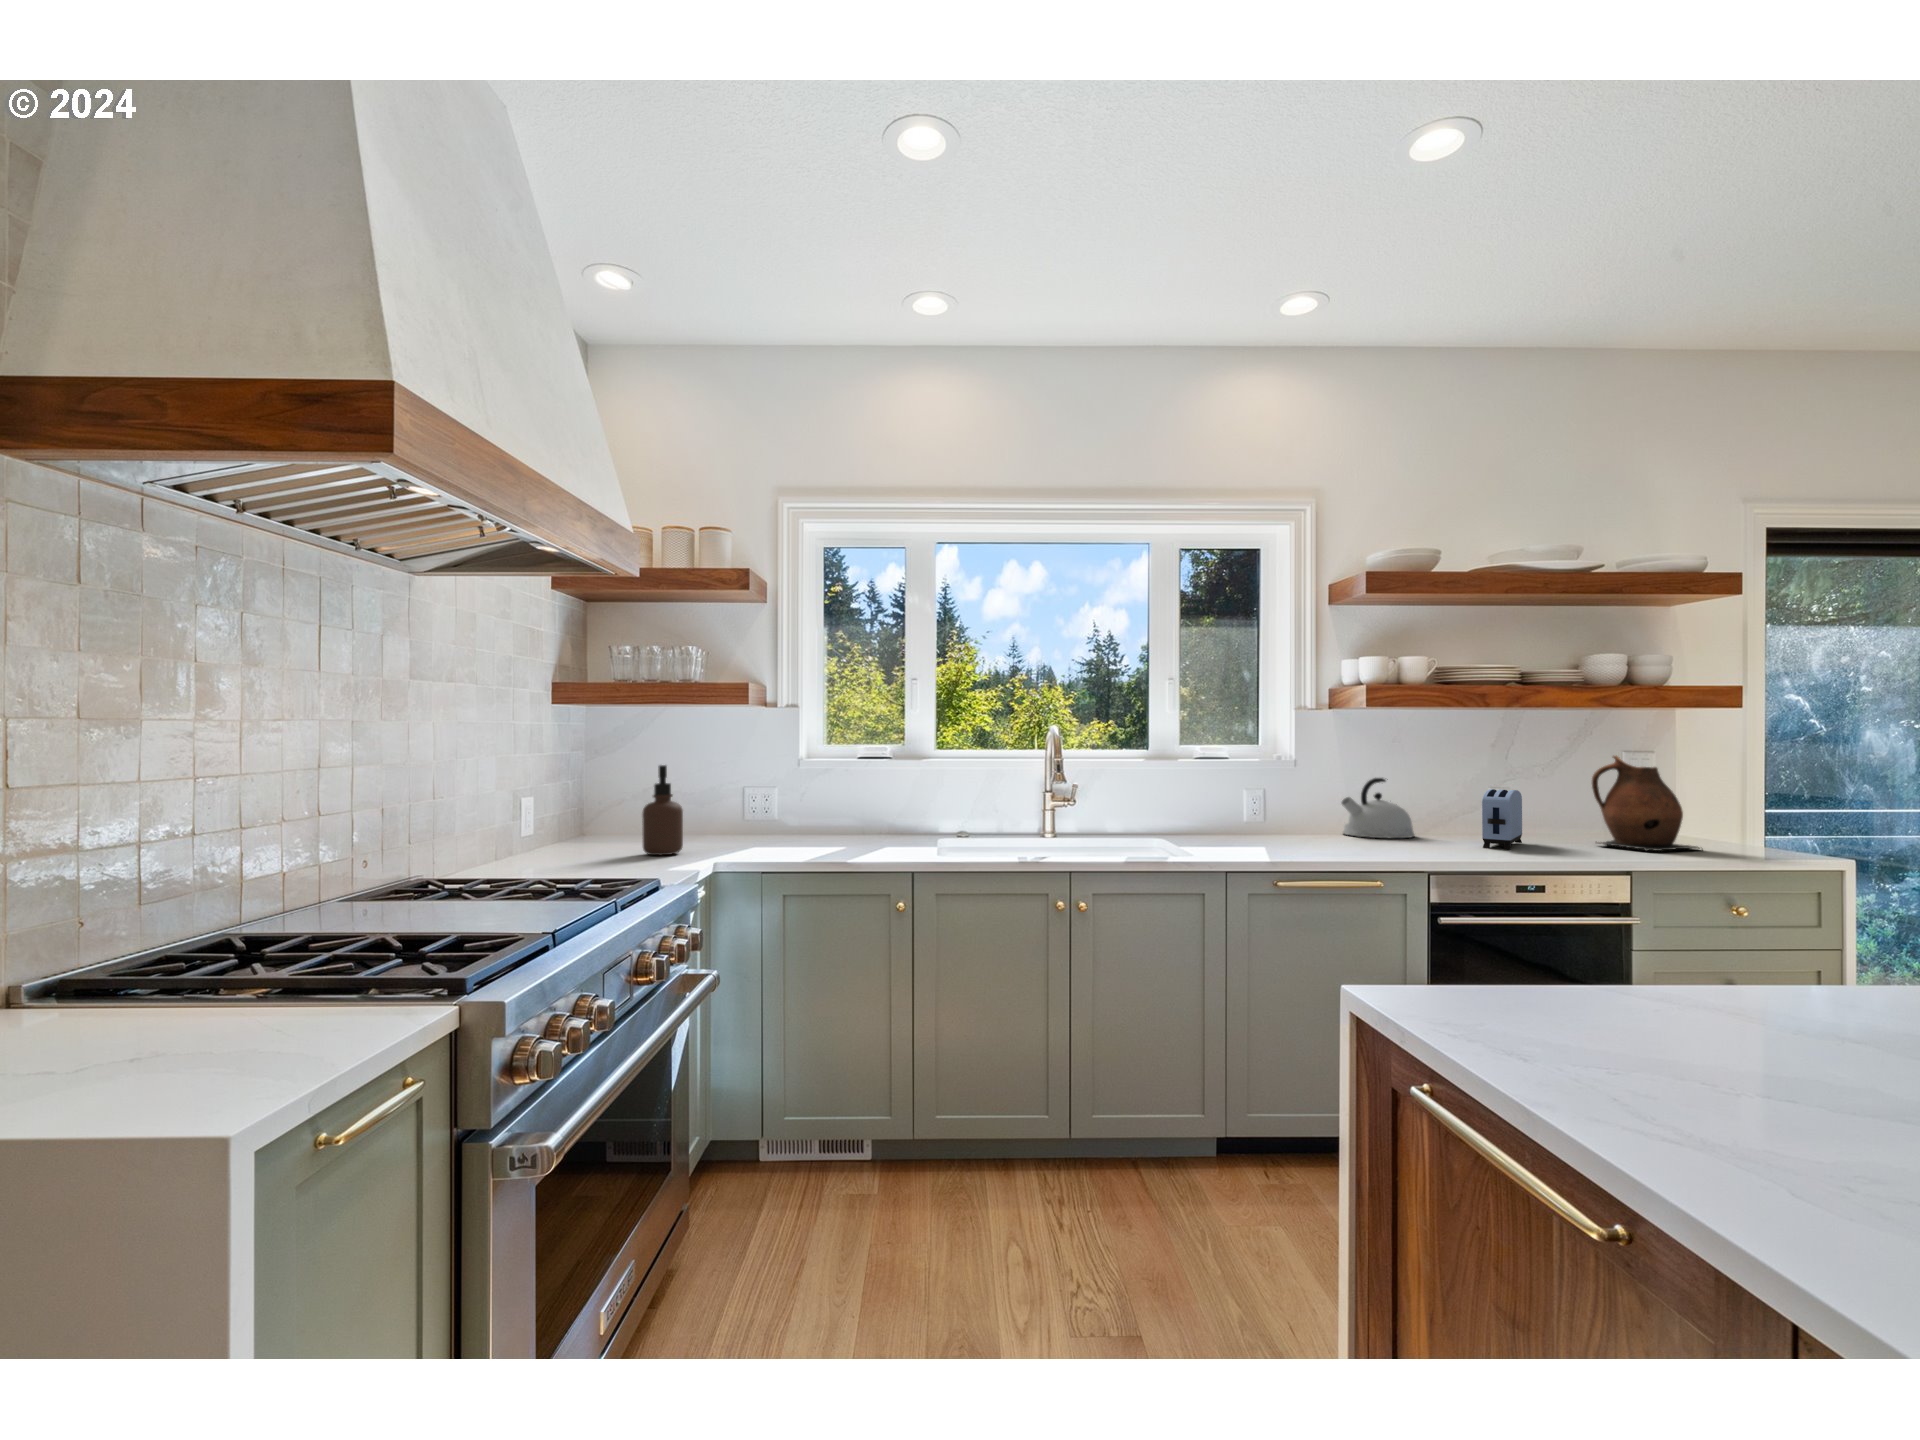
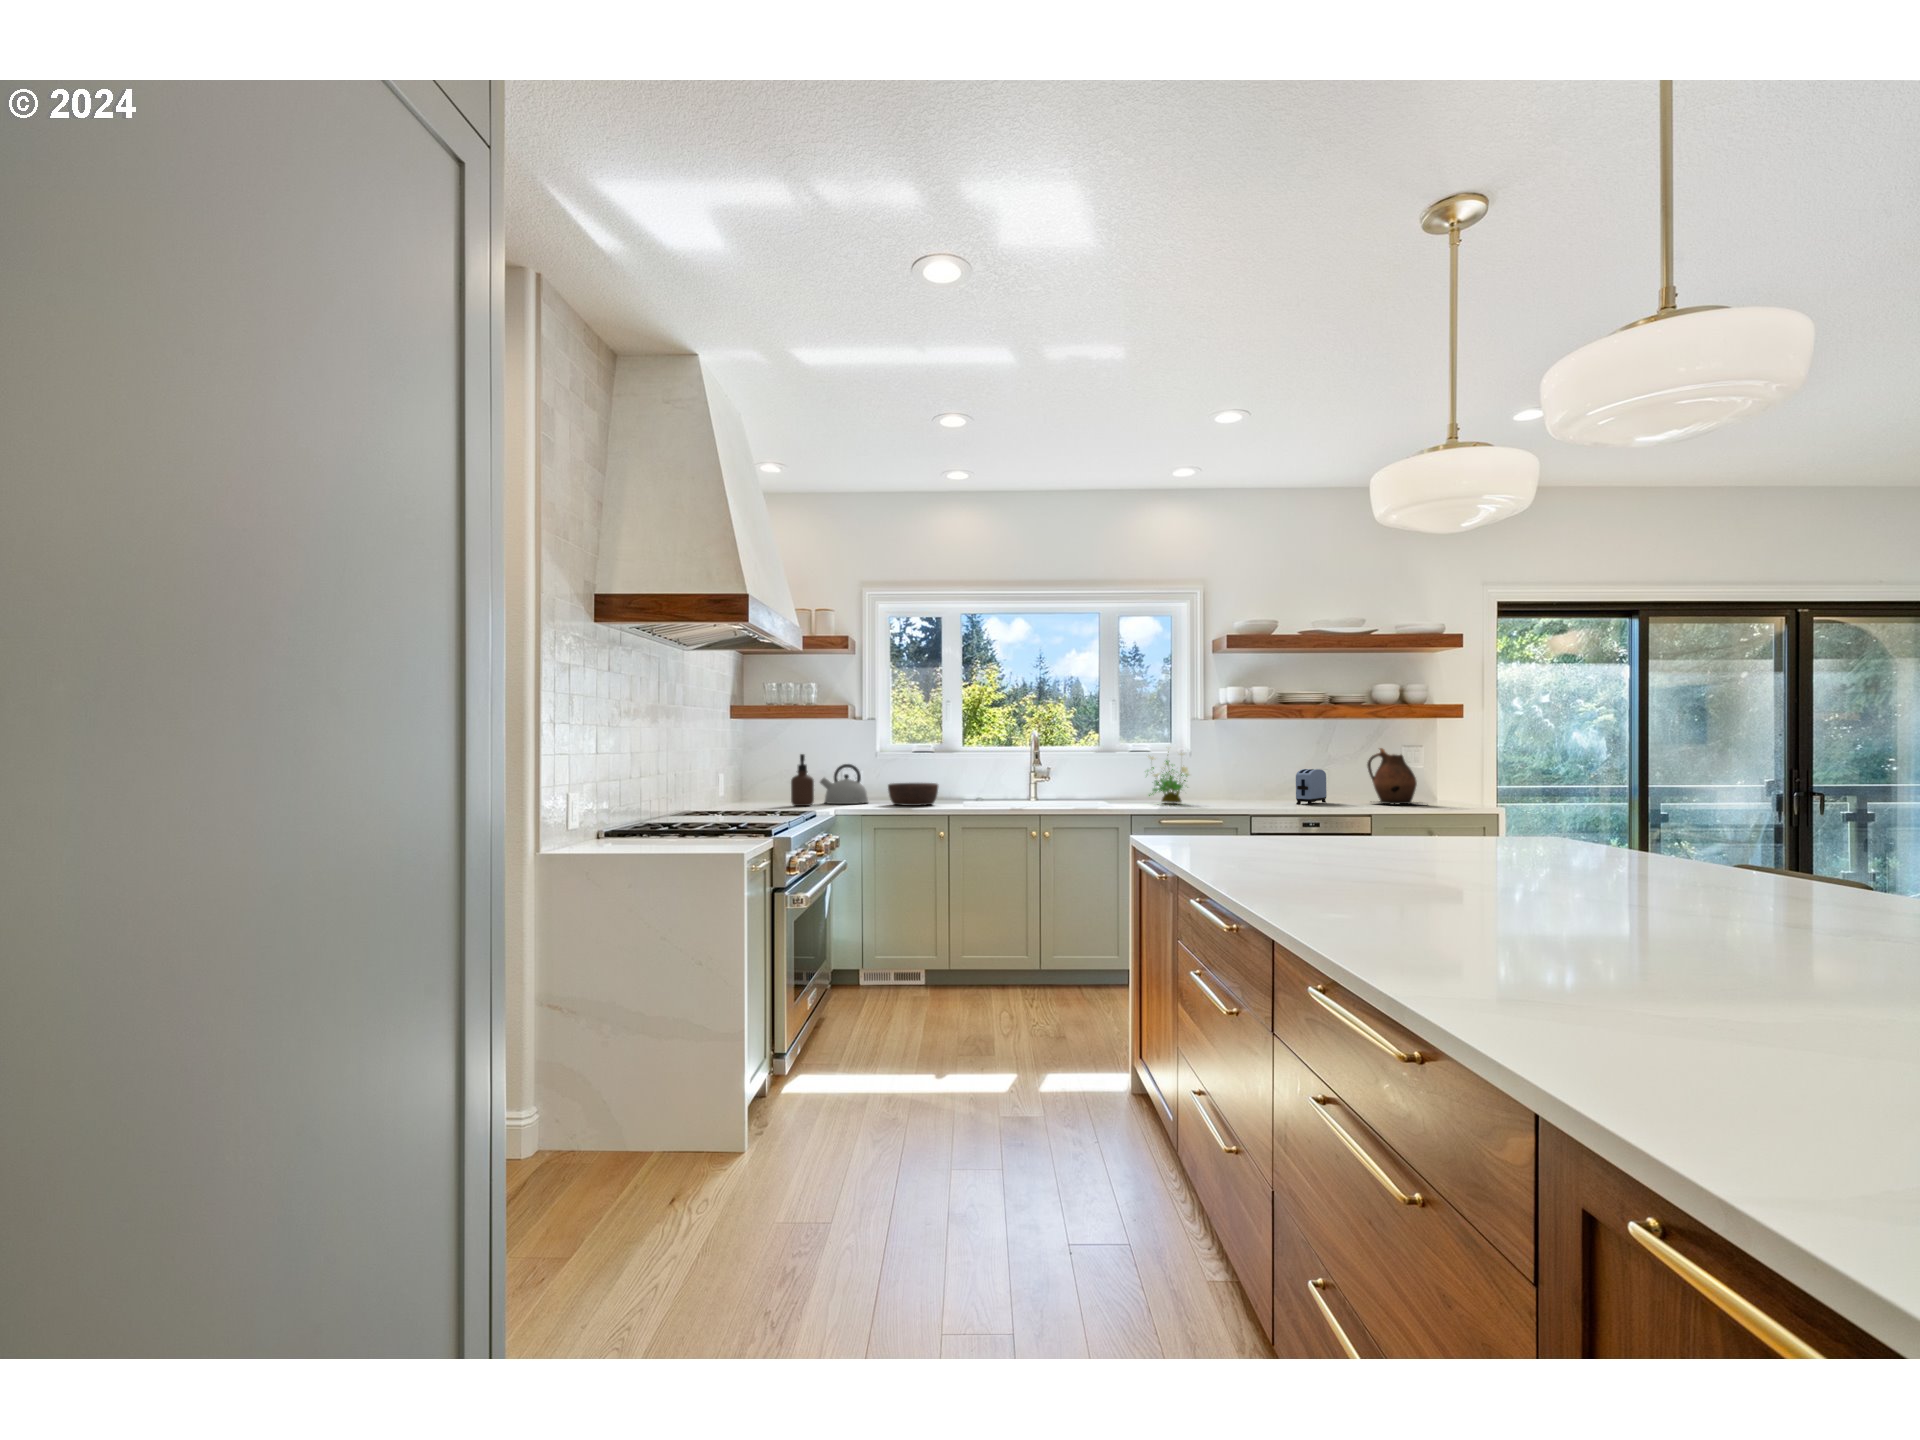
potted plant: none [1229,753,1314,845] -> present [1149,753,1190,803]
kettle: present [1342,778,1415,838] -> present [820,764,868,804]
wooden bowl: none [811,812,897,854] -> present [888,783,938,806]

